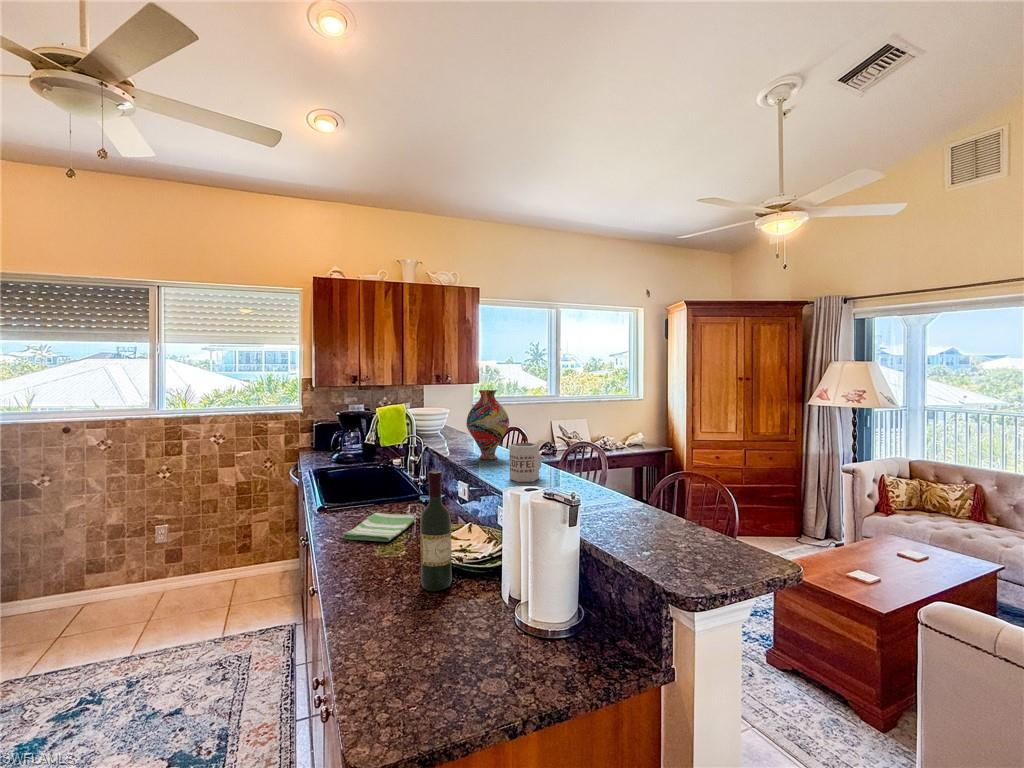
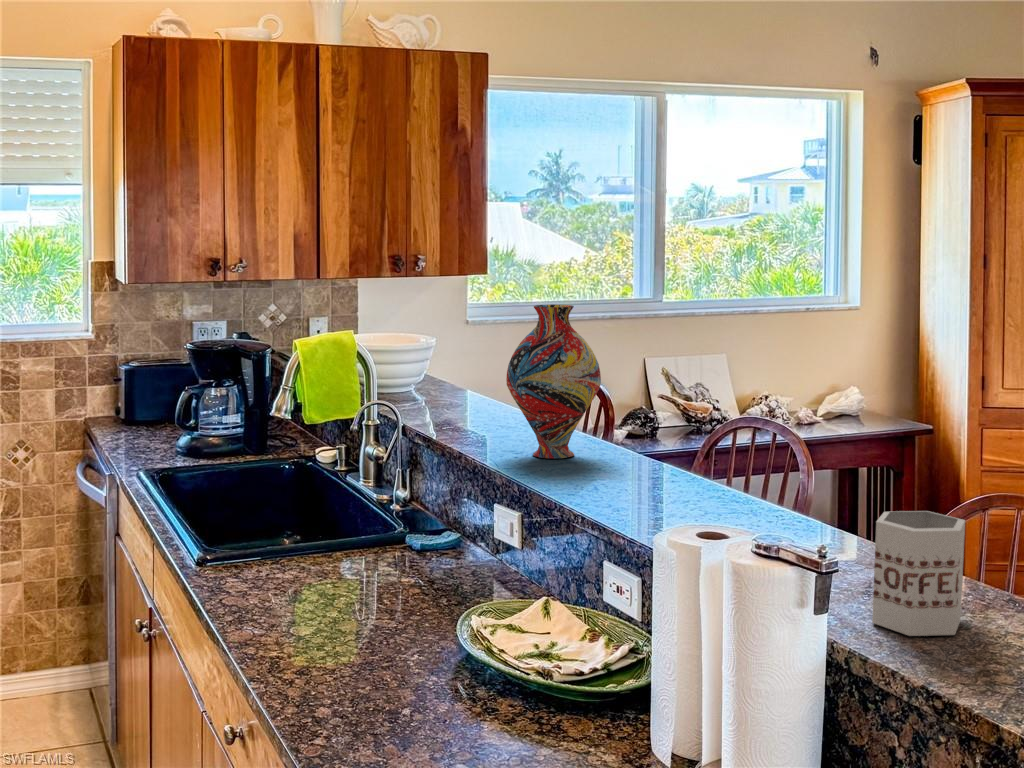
mug: present [509,443,542,482] -> present [872,511,965,636]
wine bottle: present [420,470,452,591] -> none [474,494,536,736]
dish towel: present [342,513,416,541] -> none [272,573,416,635]

